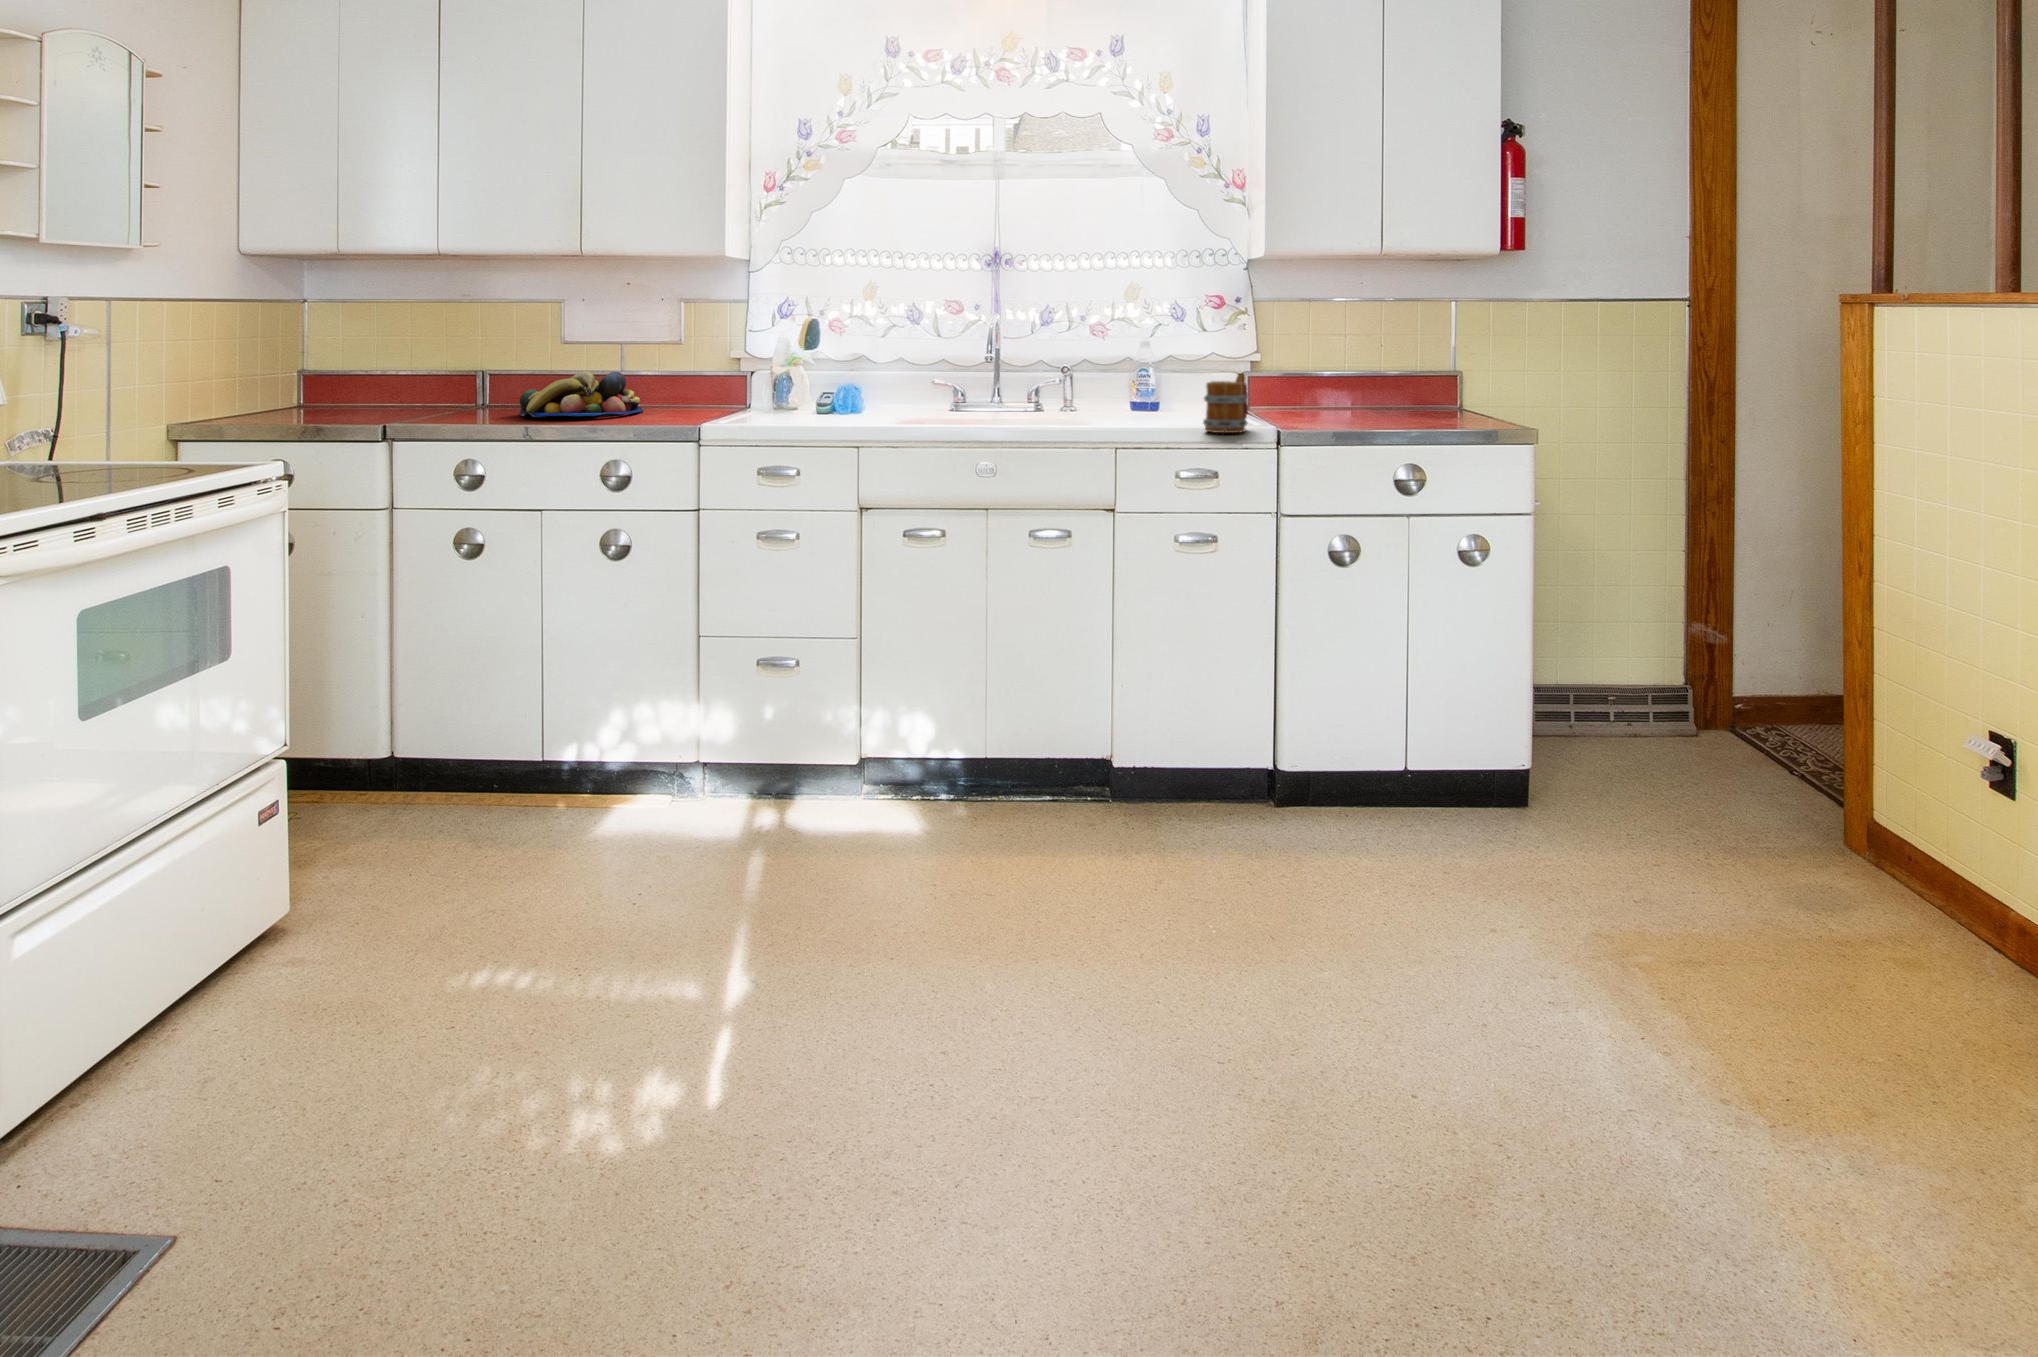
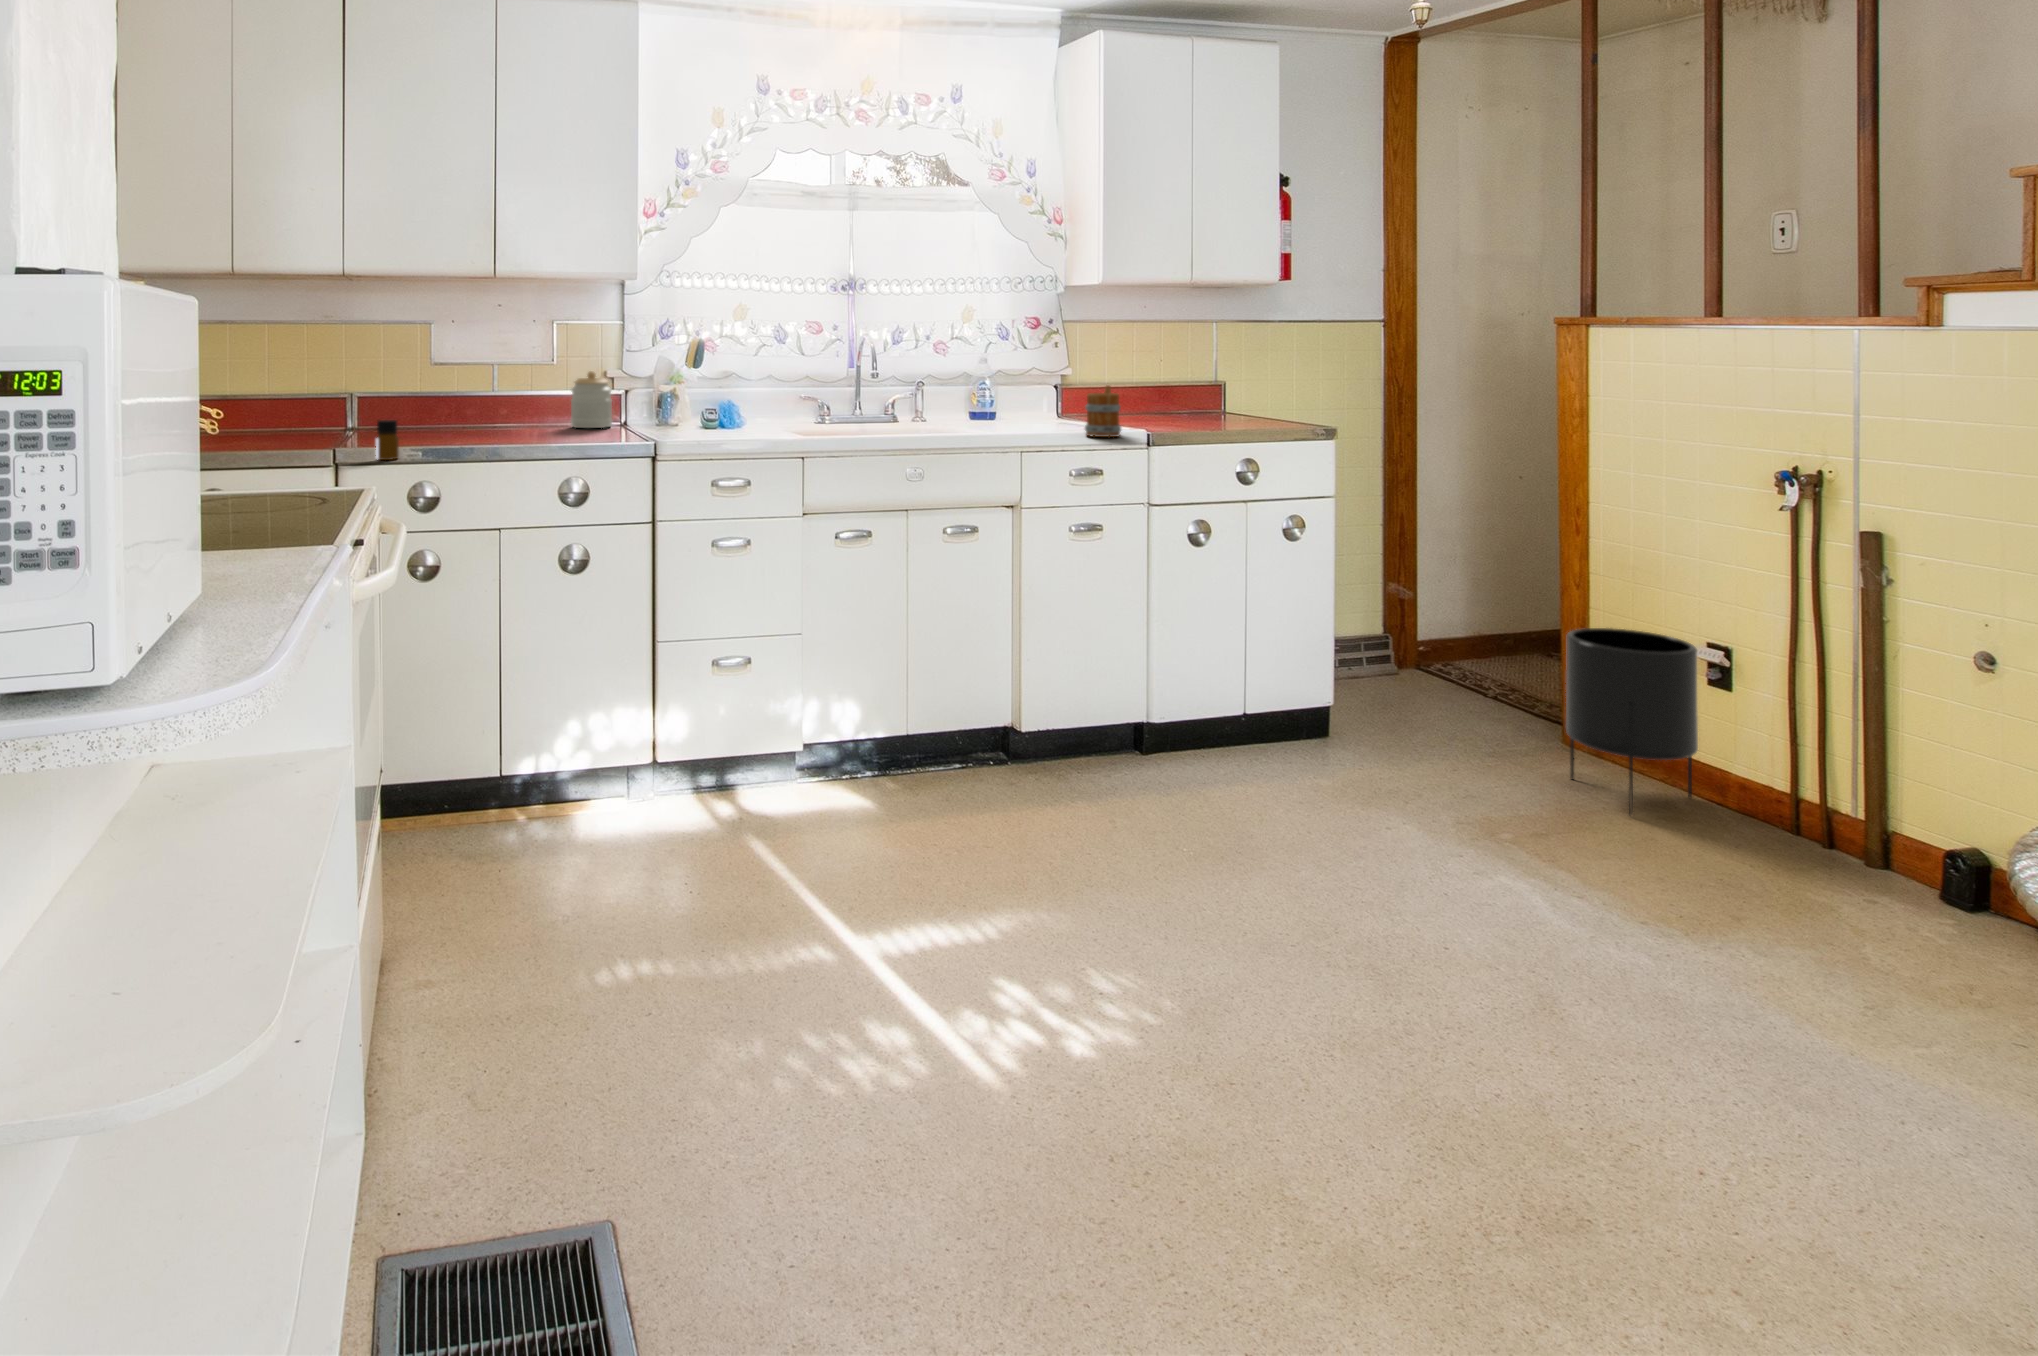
jar: none [686,352,730,411] -> present [571,371,612,428]
fruit bowl: present [519,371,644,417] -> none [408,391,530,437]
bottle: none [429,399,451,438] -> present [376,420,399,460]
planter: none [1781,698,1957,949] -> present [1566,628,1698,816]

